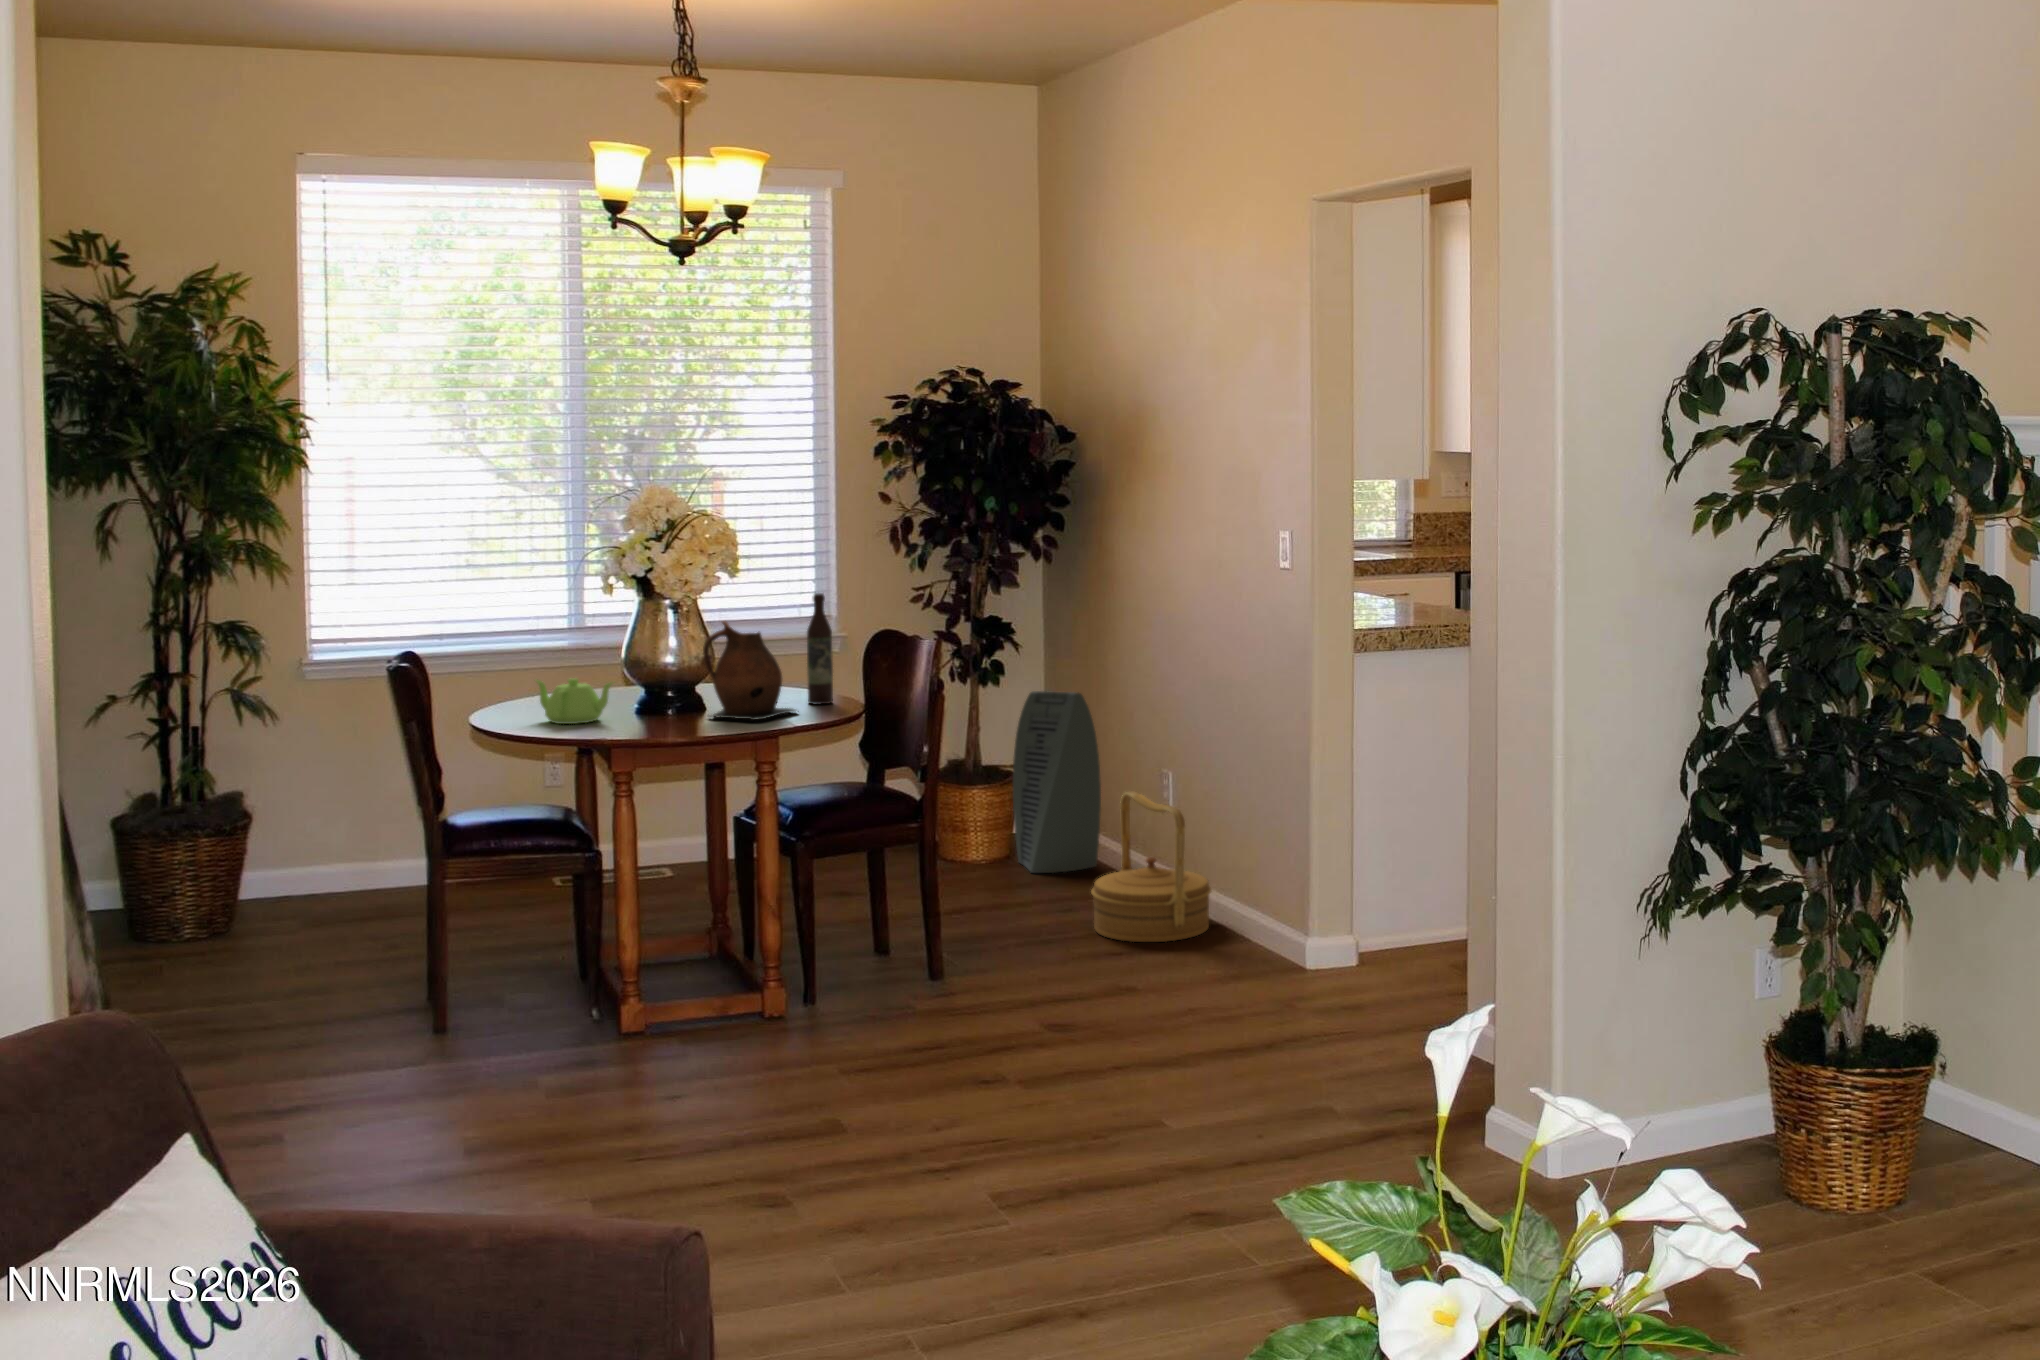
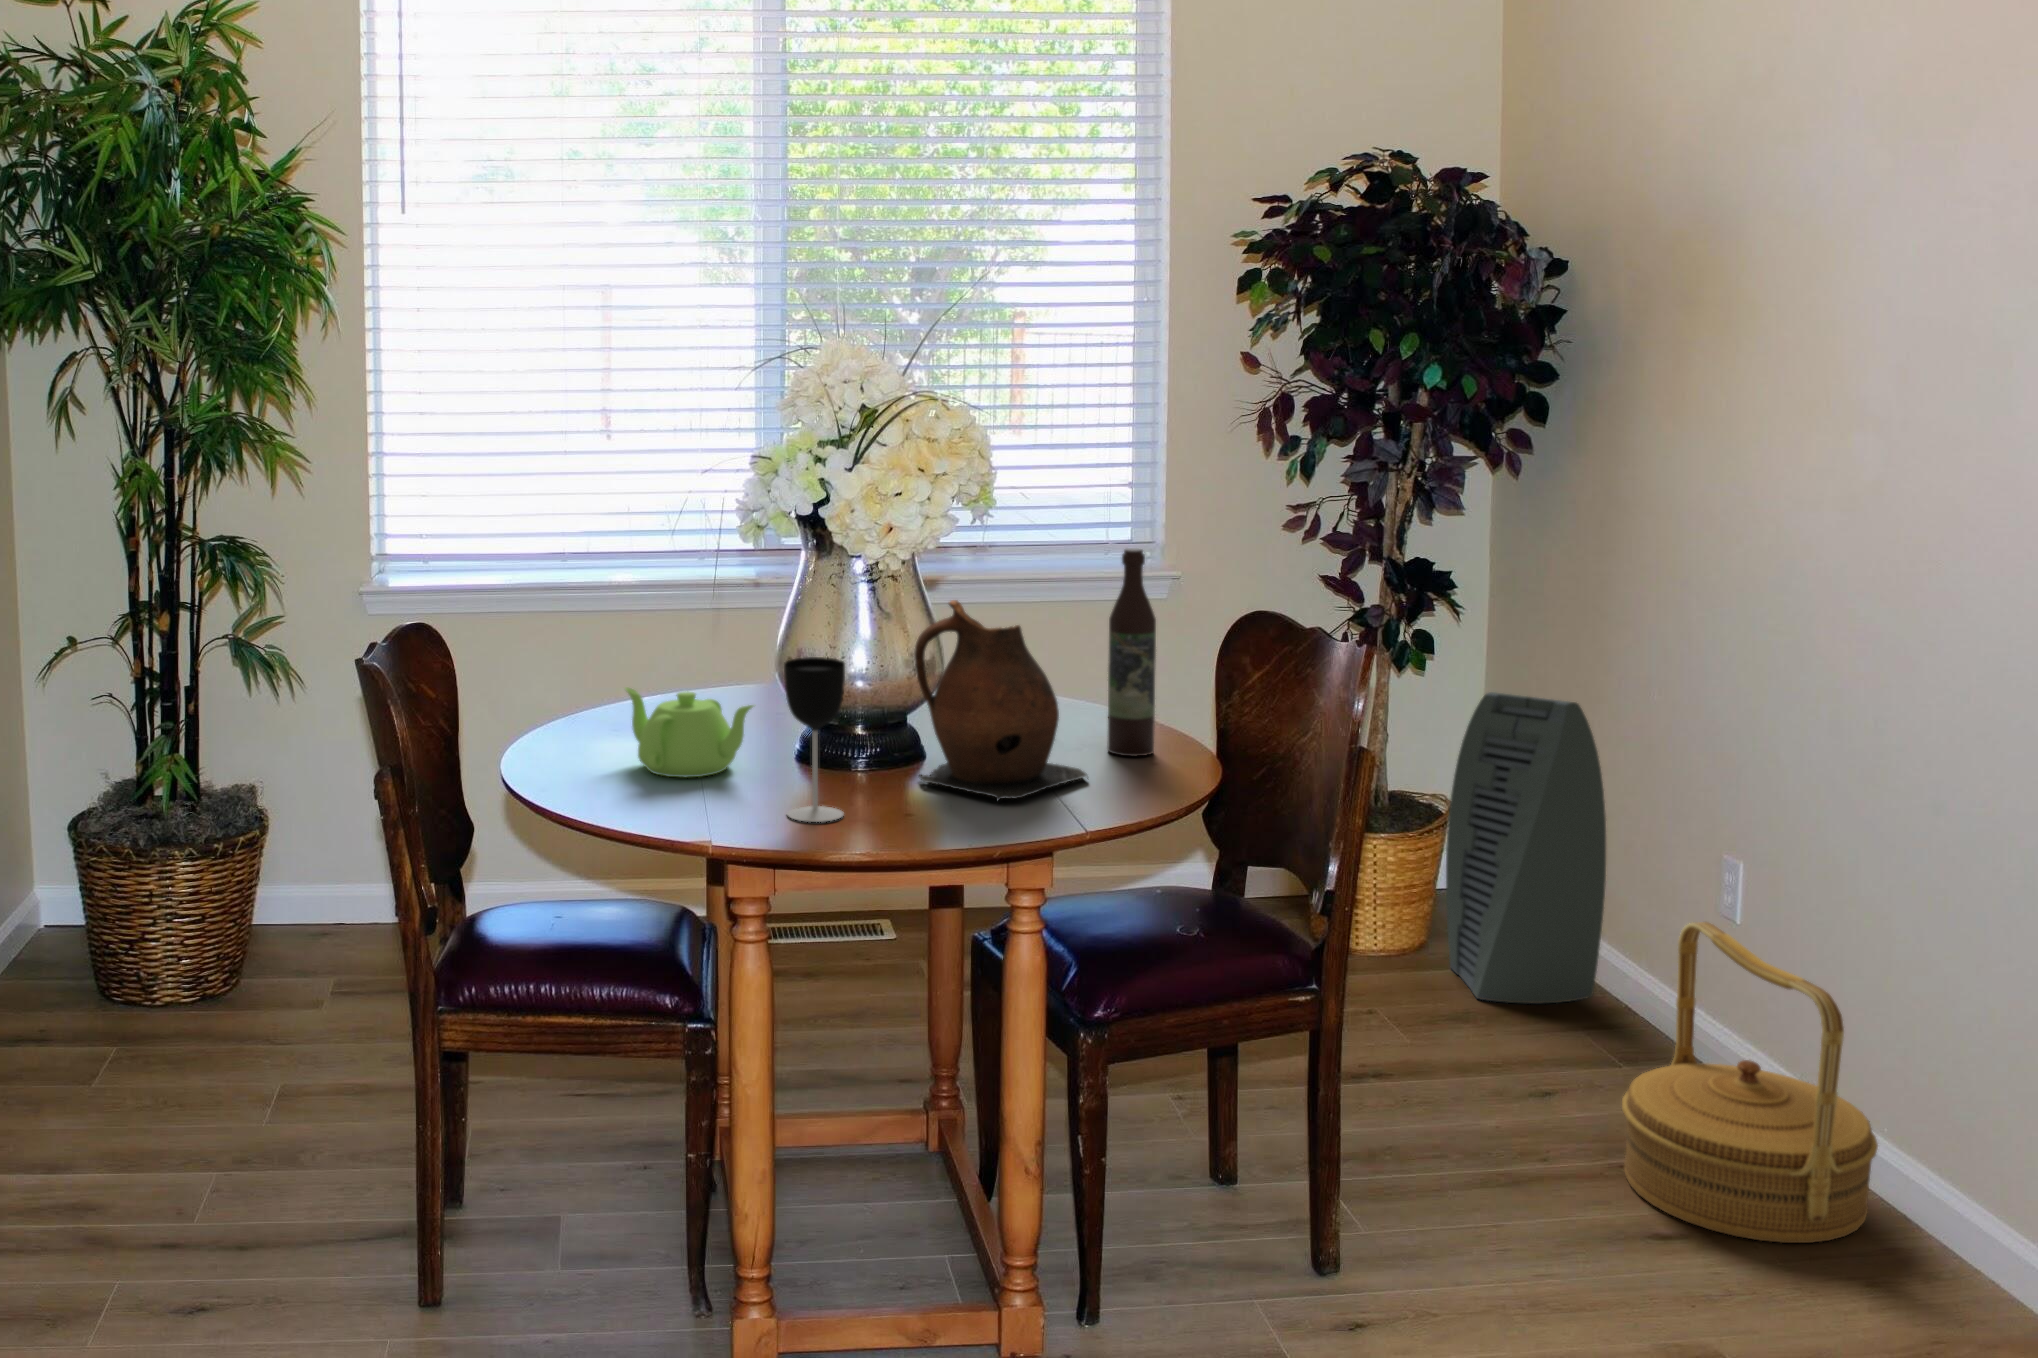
wine glass: none [638,649,672,733] -> present [784,657,845,822]

